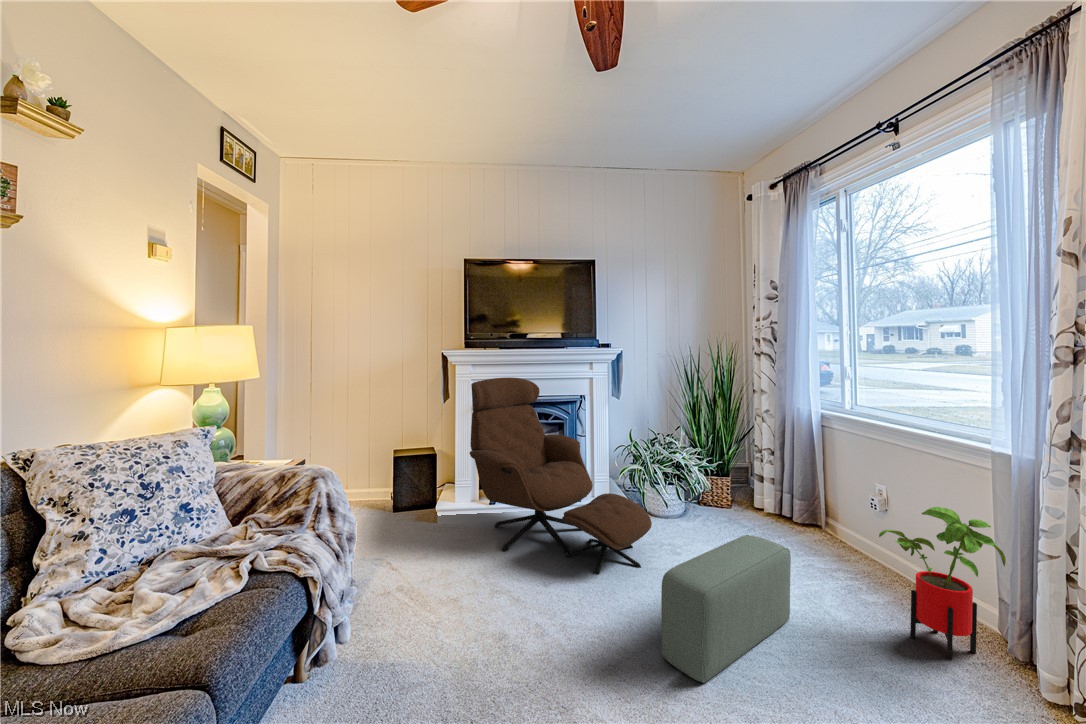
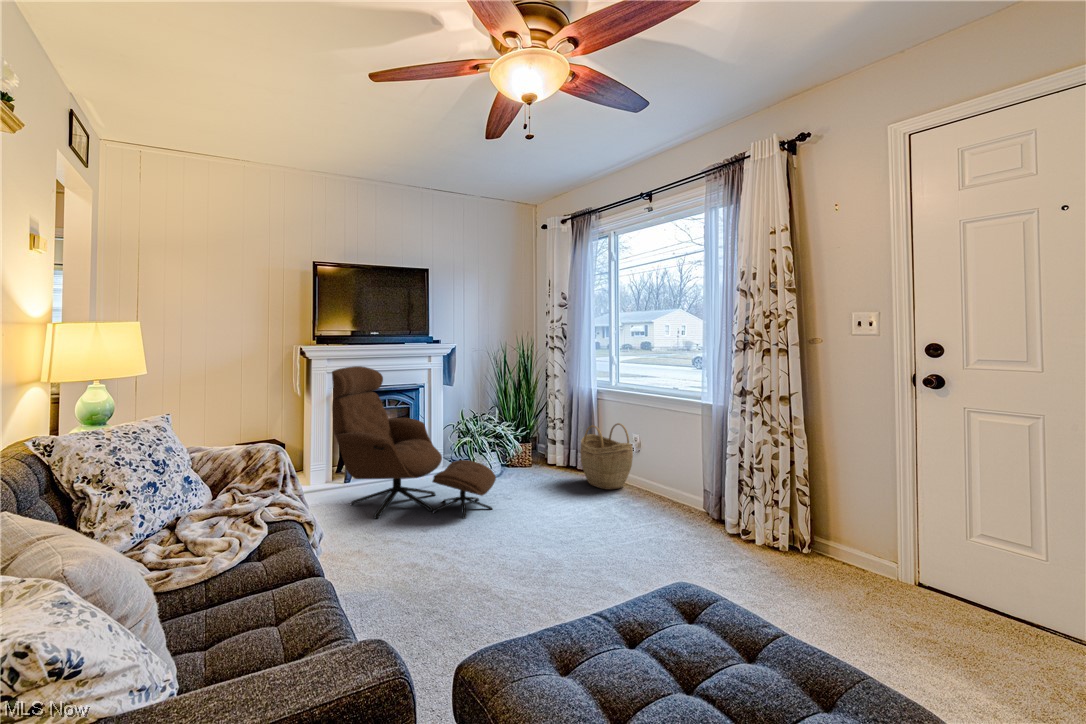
woven basket: none [790,467,880,569] -> present [580,423,633,490]
house plant: present [879,507,1006,659] -> none [640,434,693,516]
pouf: present [661,535,791,683] -> none [536,468,596,550]

